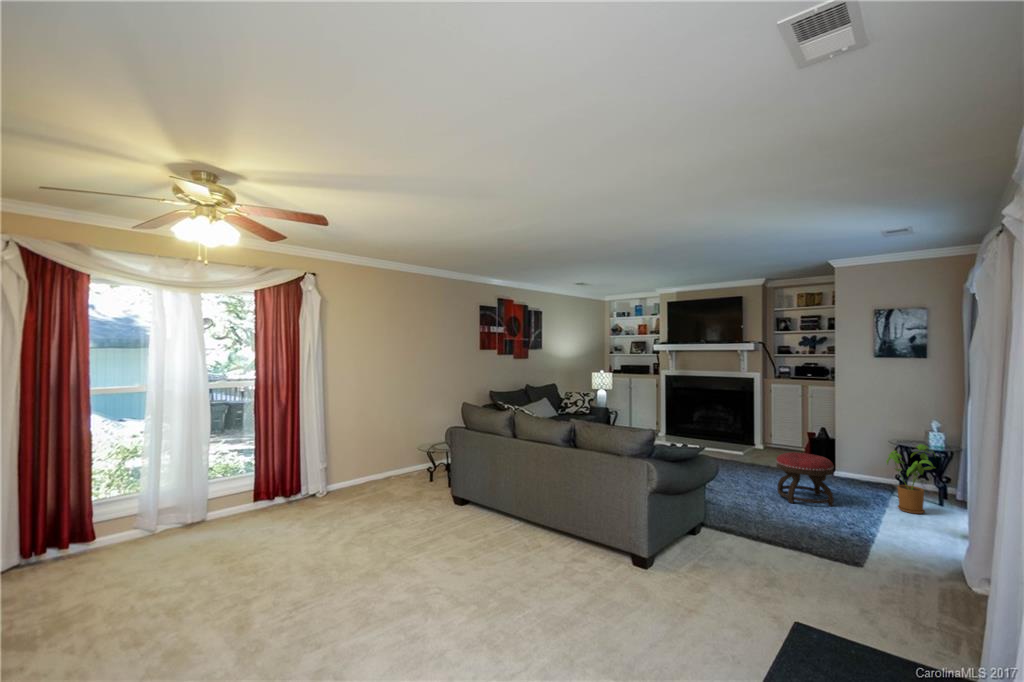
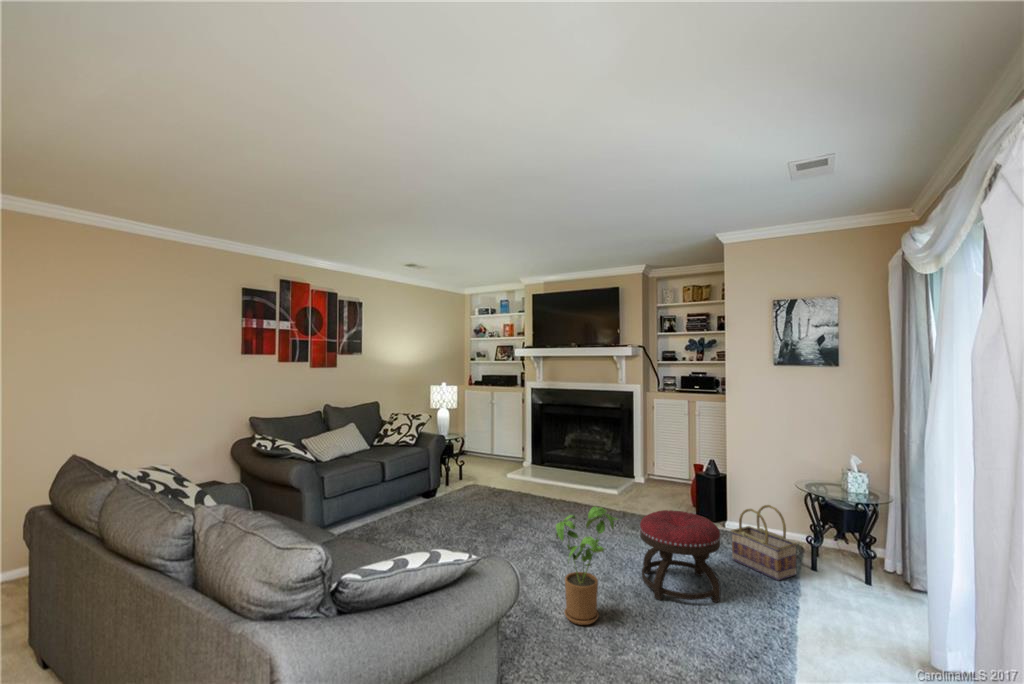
house plant: present [886,444,935,514] -> present [556,507,617,625]
basket: none [840,453,889,500] -> present [731,505,797,580]

